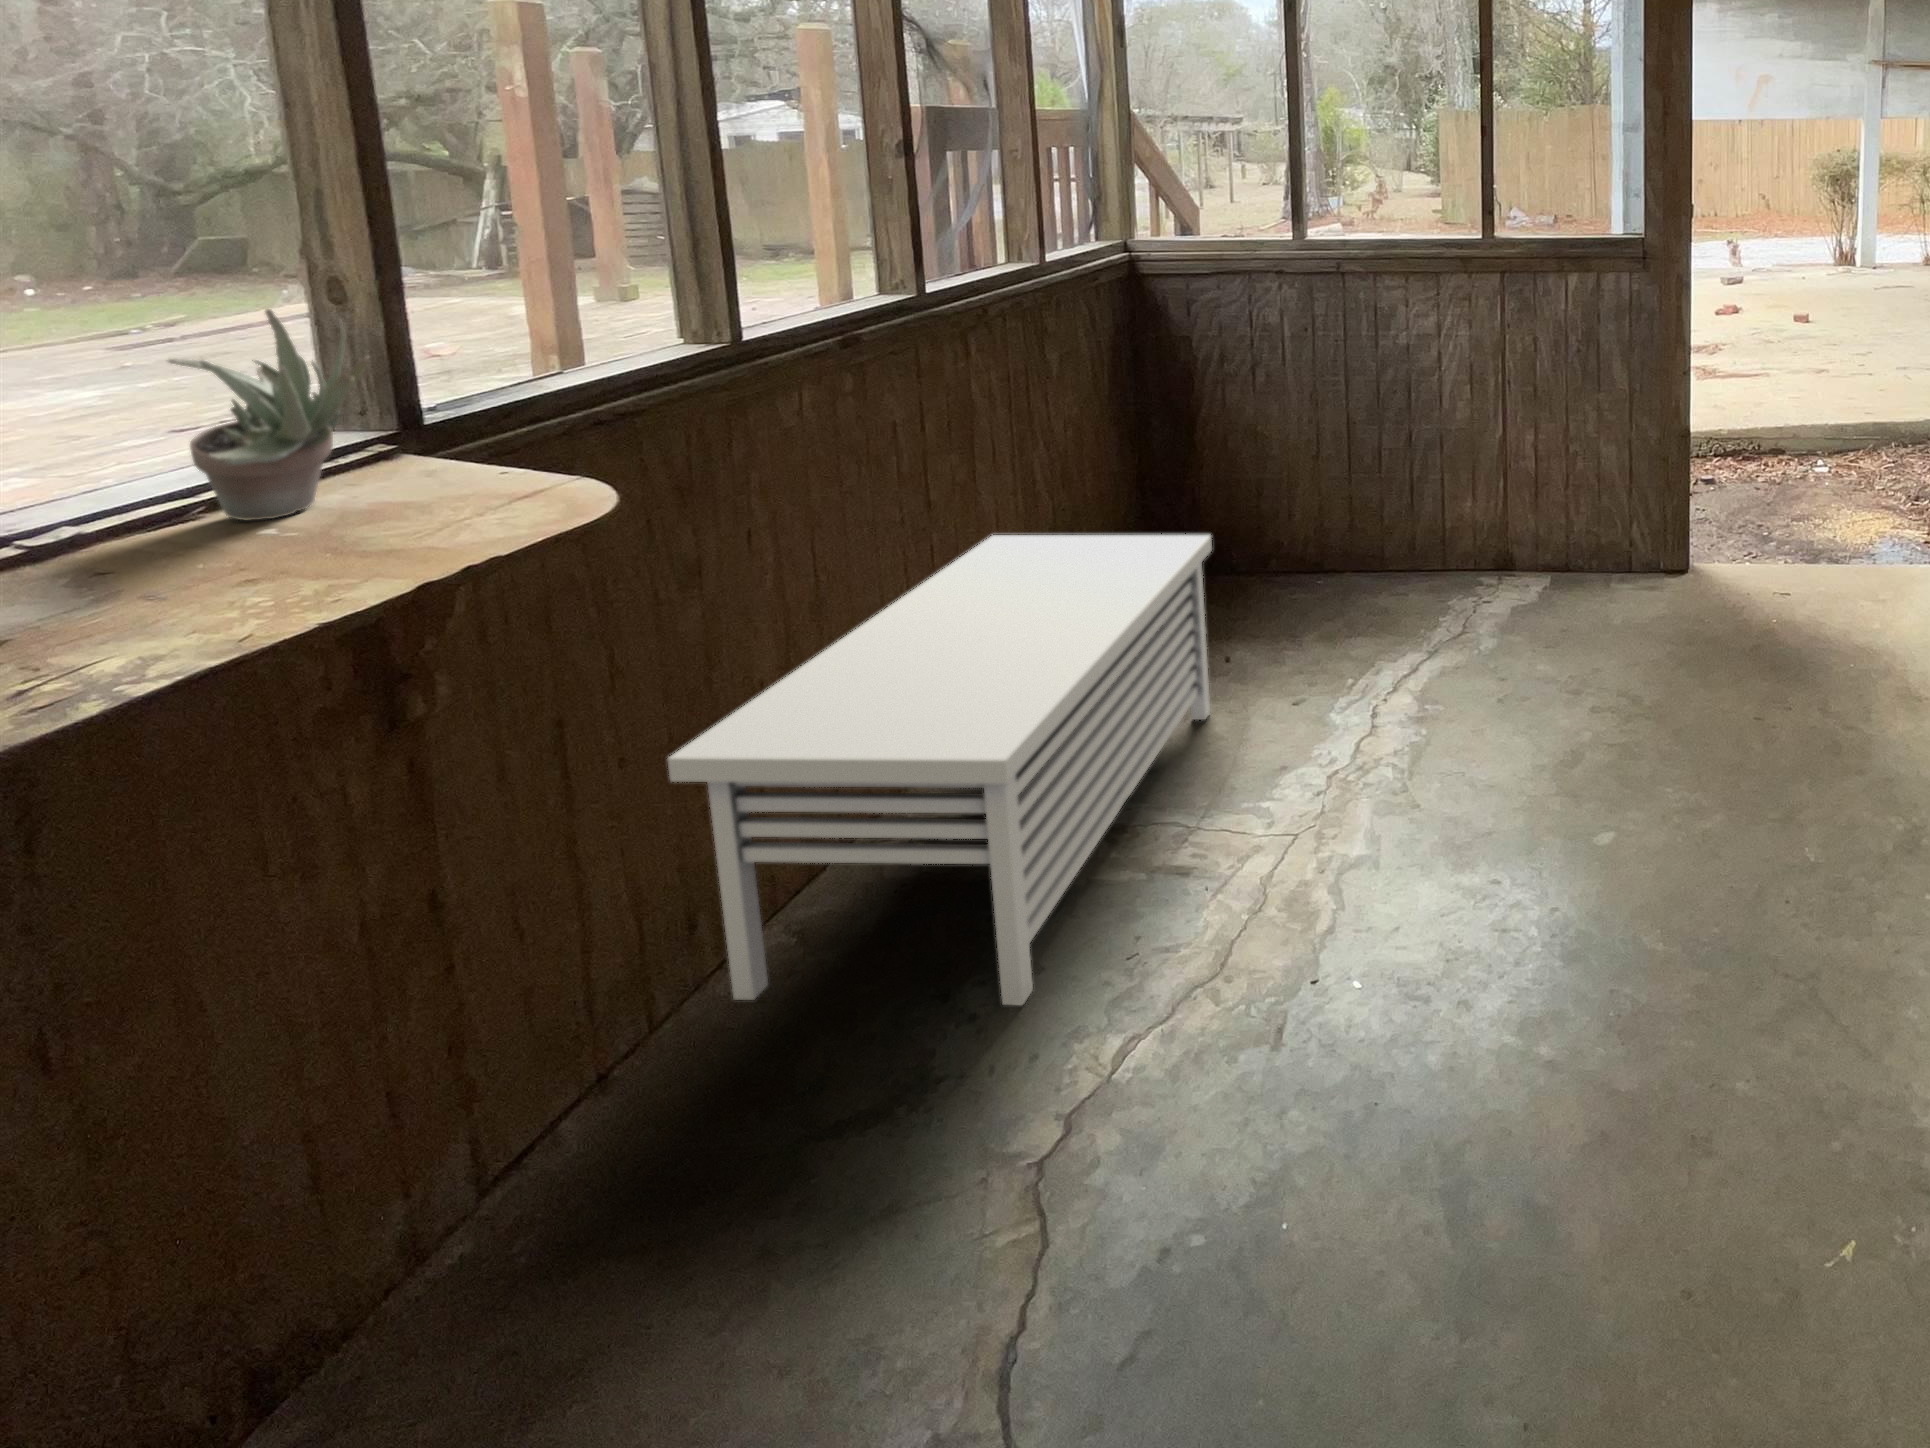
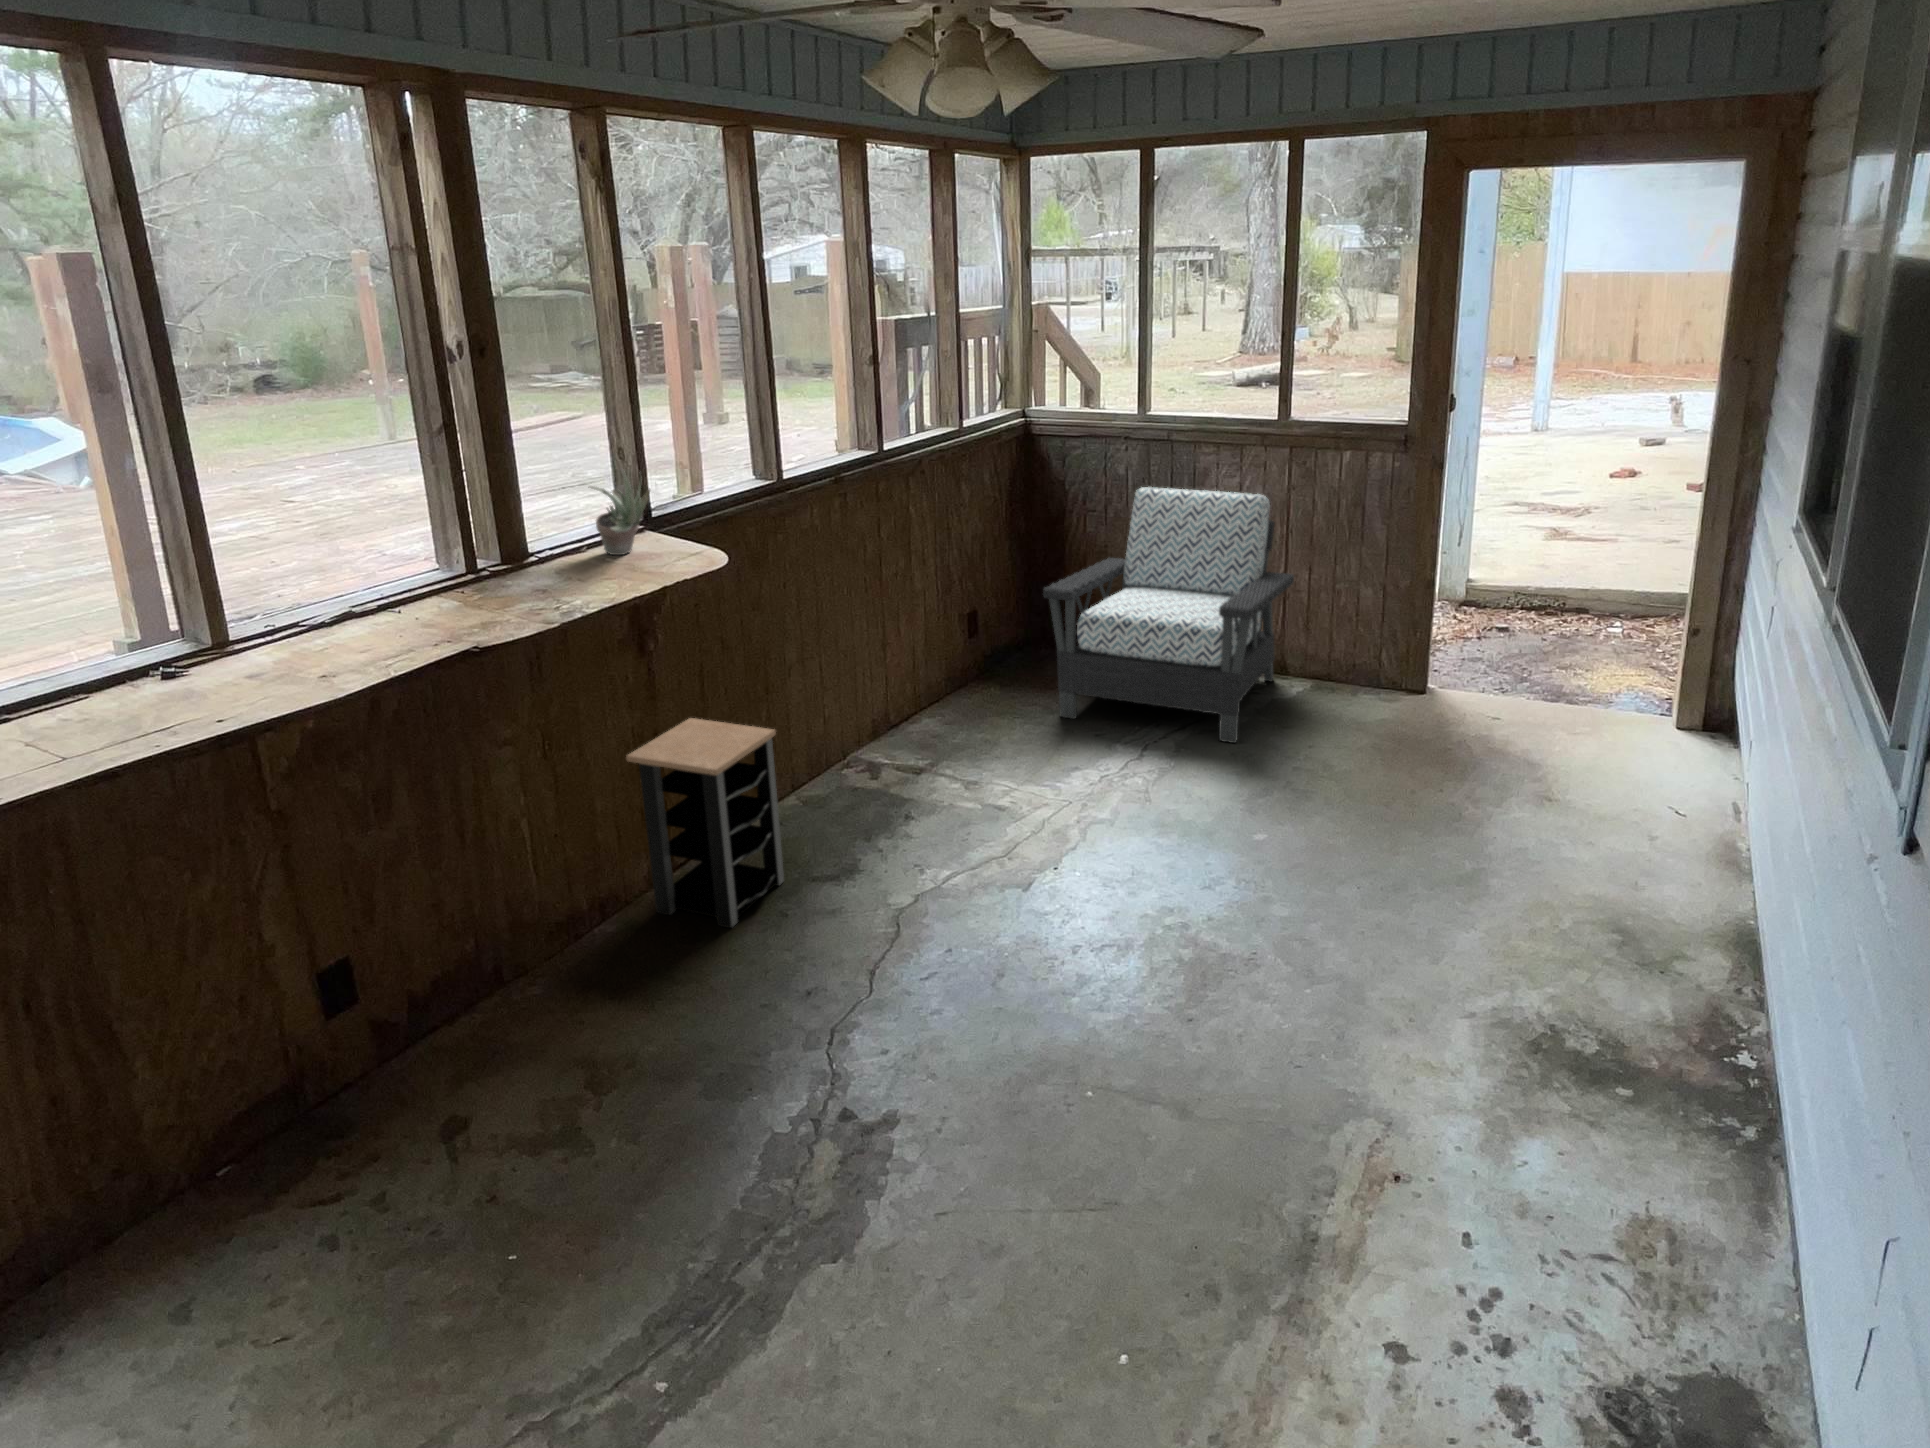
armchair: none [1205,338,1529,680] -> present [1043,487,1294,743]
storage bench: present [668,535,1212,1005] -> none [750,603,1043,849]
side table: none [279,848,747,1378] -> present [626,718,784,928]

